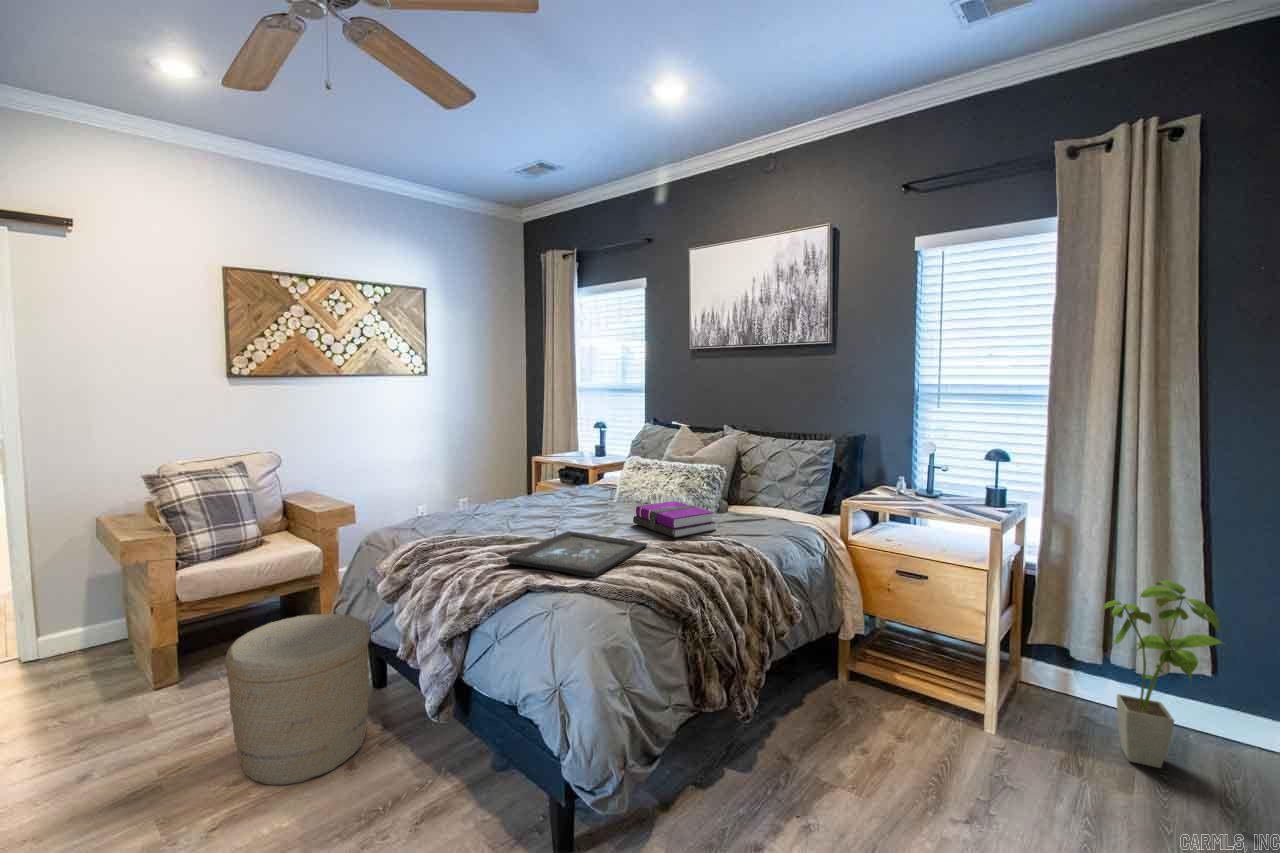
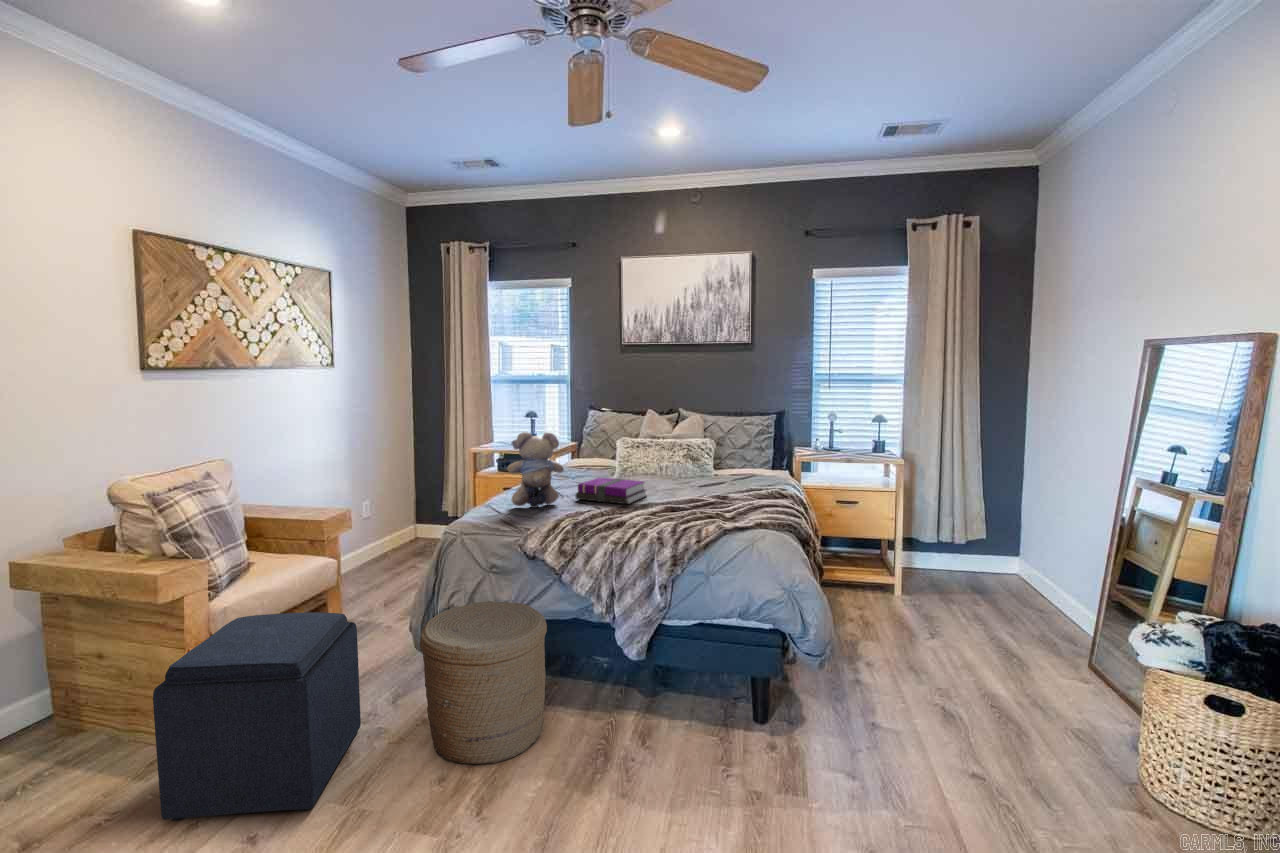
teddy bear: none [420,444,475,525] -> present [508,432,564,508]
notebook: present [633,501,716,538] -> present [576,478,646,504]
tray: present [507,531,647,577] -> none [666,496,761,520]
house plant: present [1102,581,1223,768] -> none [948,483,1014,590]
ottoman: none [43,586,244,769] -> present [153,612,361,821]

